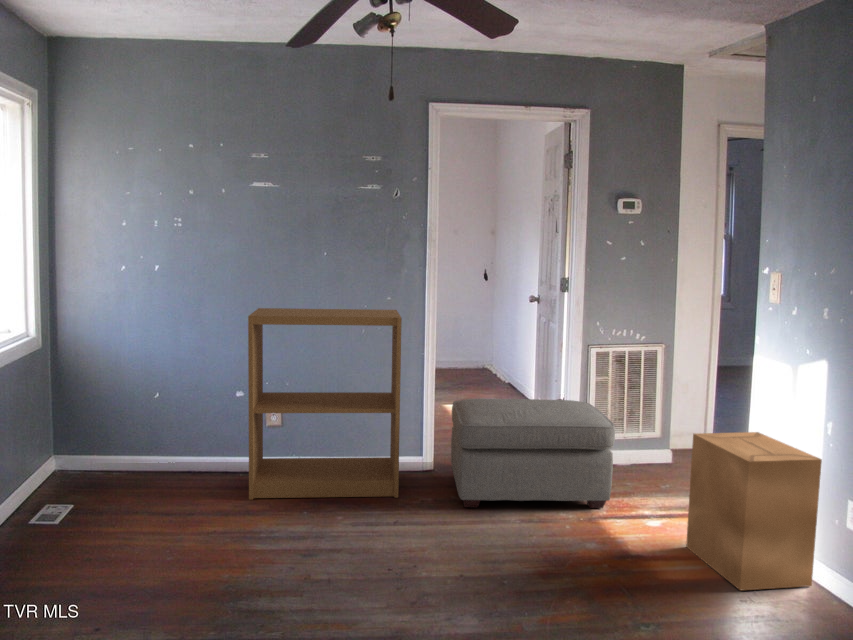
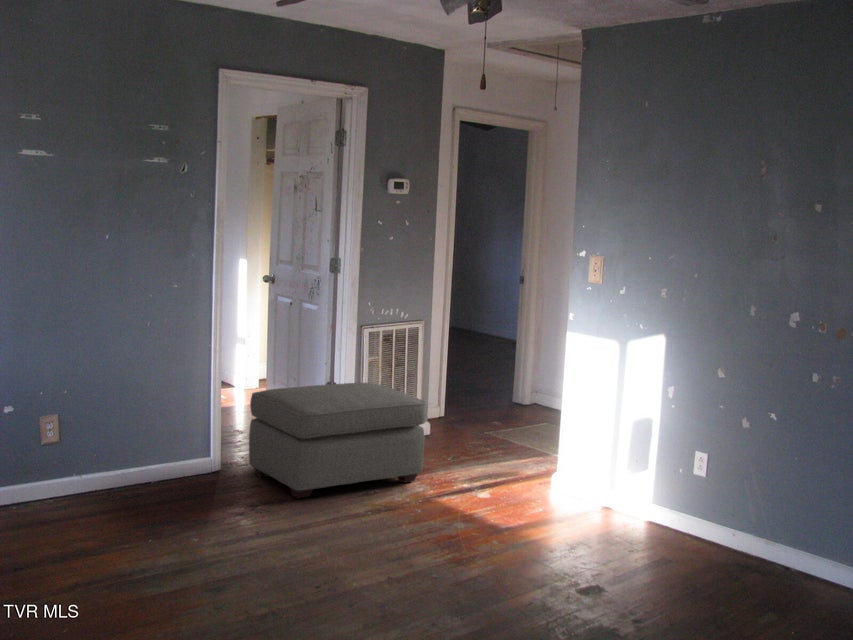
bookshelf: present [248,308,402,500] -> none [35,298,229,525]
cardboard box: present [686,432,822,590] -> none [504,395,615,523]

